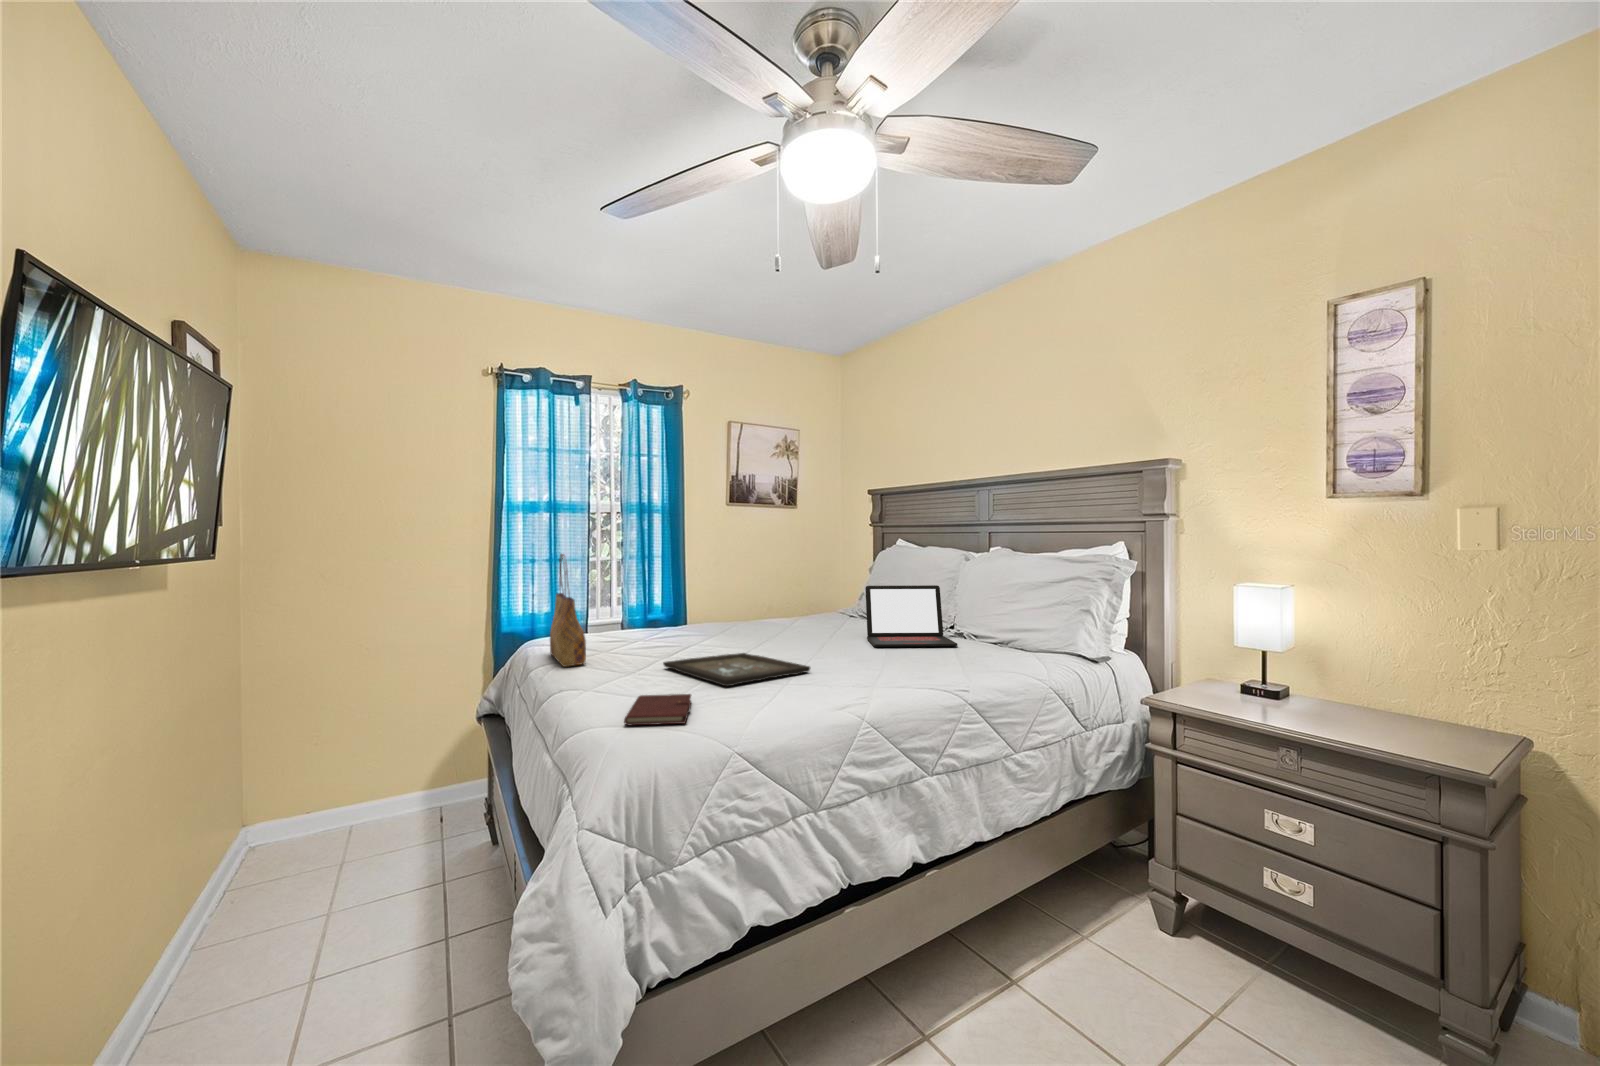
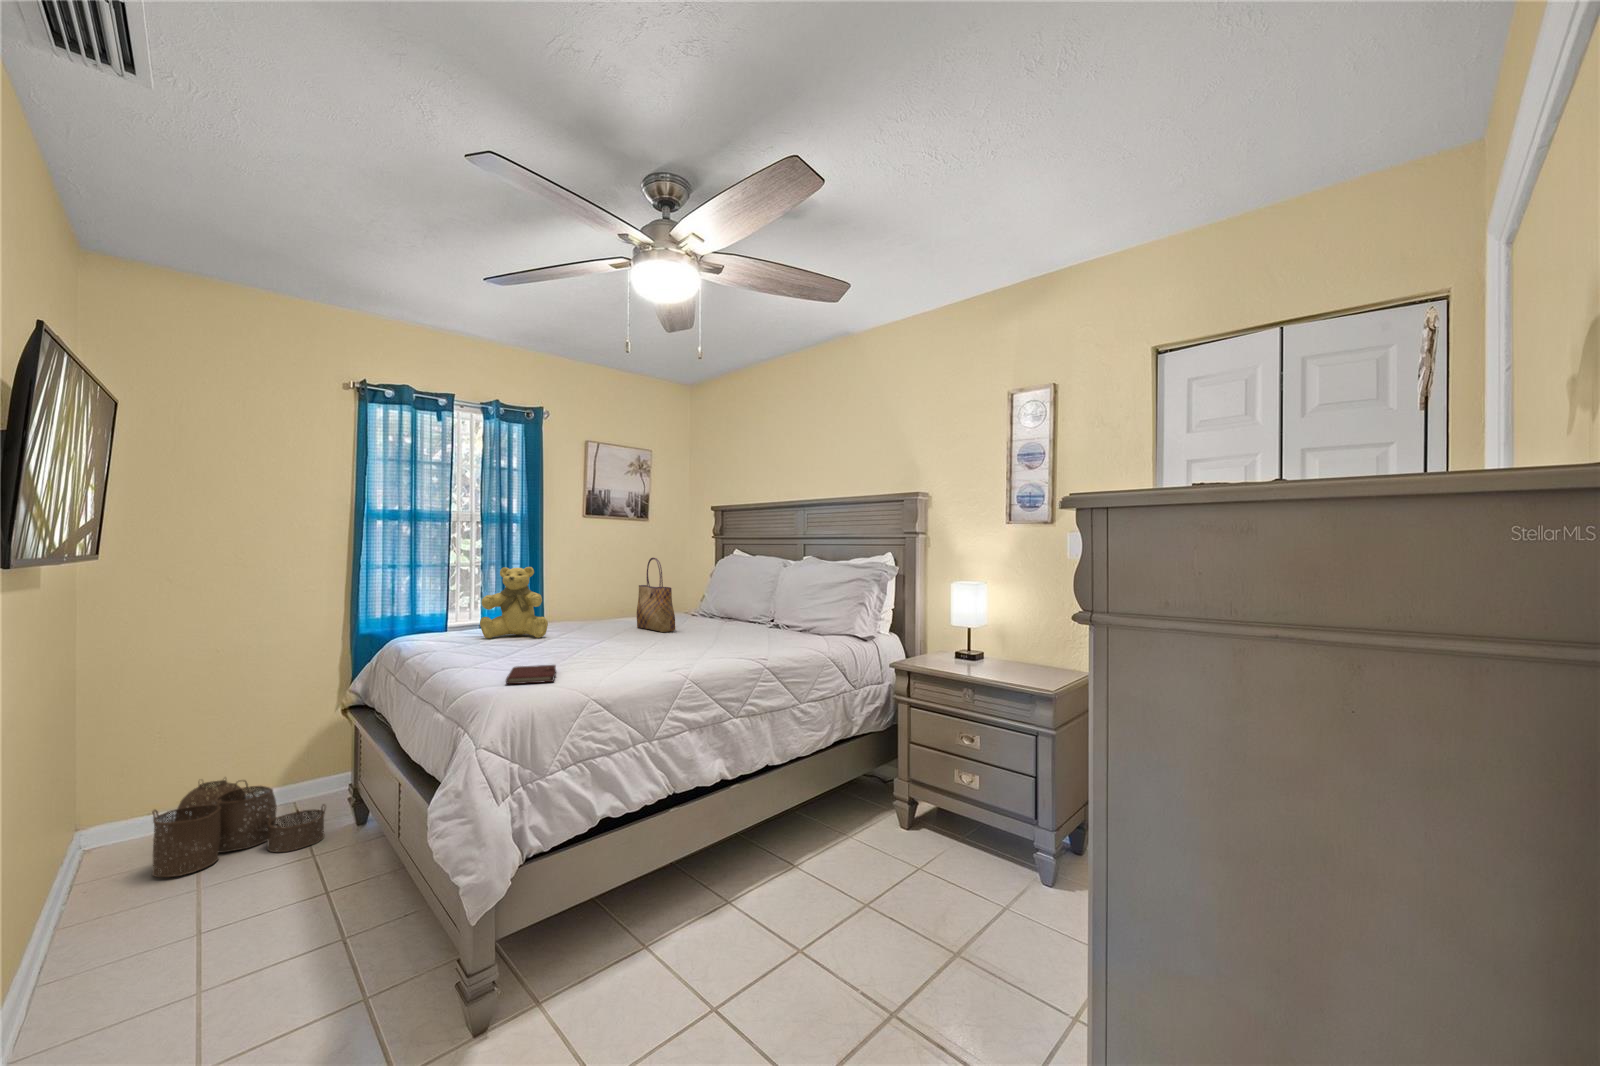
tote bag: present [550,554,586,667] -> present [637,558,675,632]
teddy bear: none [616,563,689,646] -> present [480,567,548,638]
laptop: present [865,585,958,647] -> none [701,586,772,635]
tray: present [663,653,810,686] -> none [528,640,651,661]
woven basket: none [288,786,461,902] -> present [152,780,326,877]

